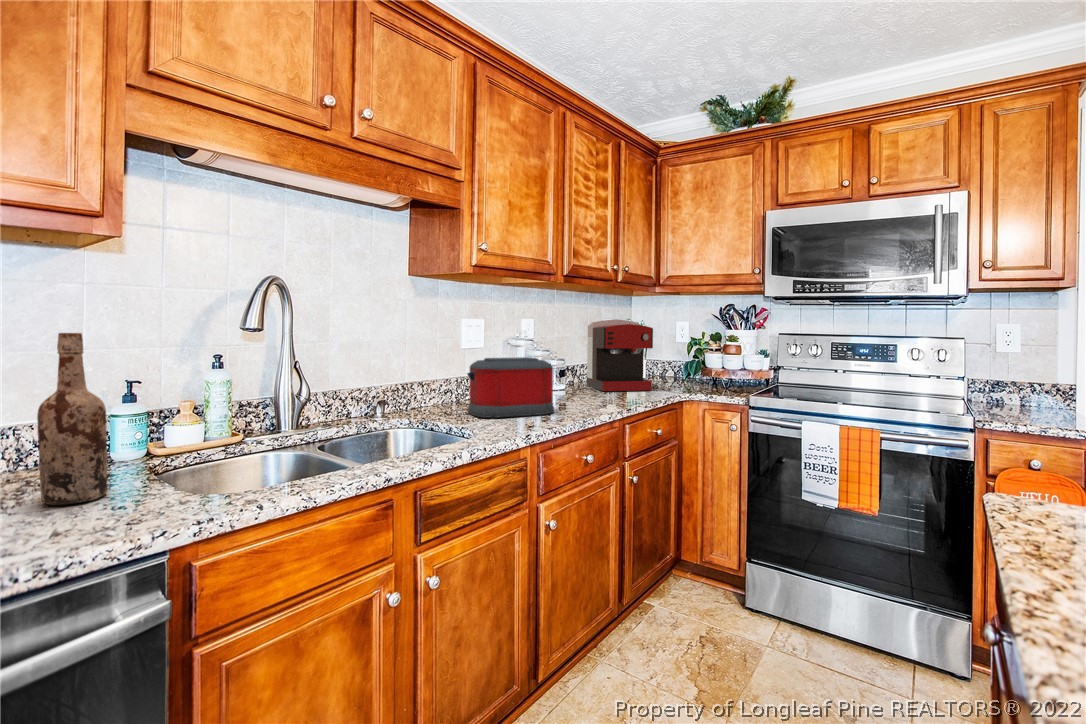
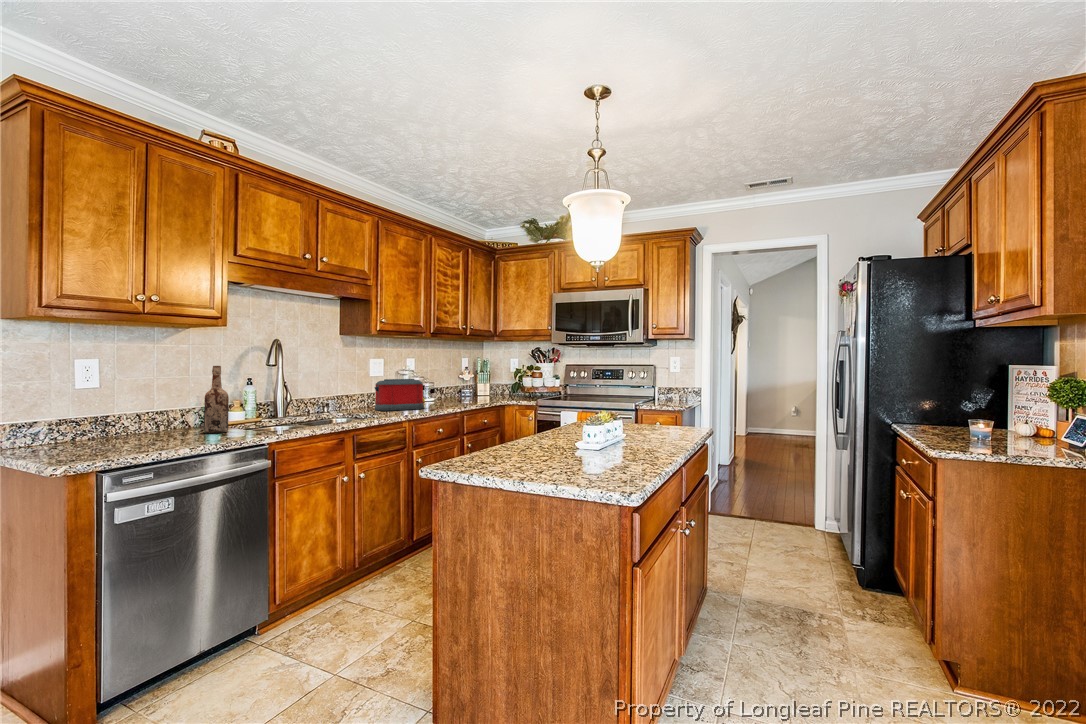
coffee maker: present [587,319,653,391] -> none [450,357,488,401]

